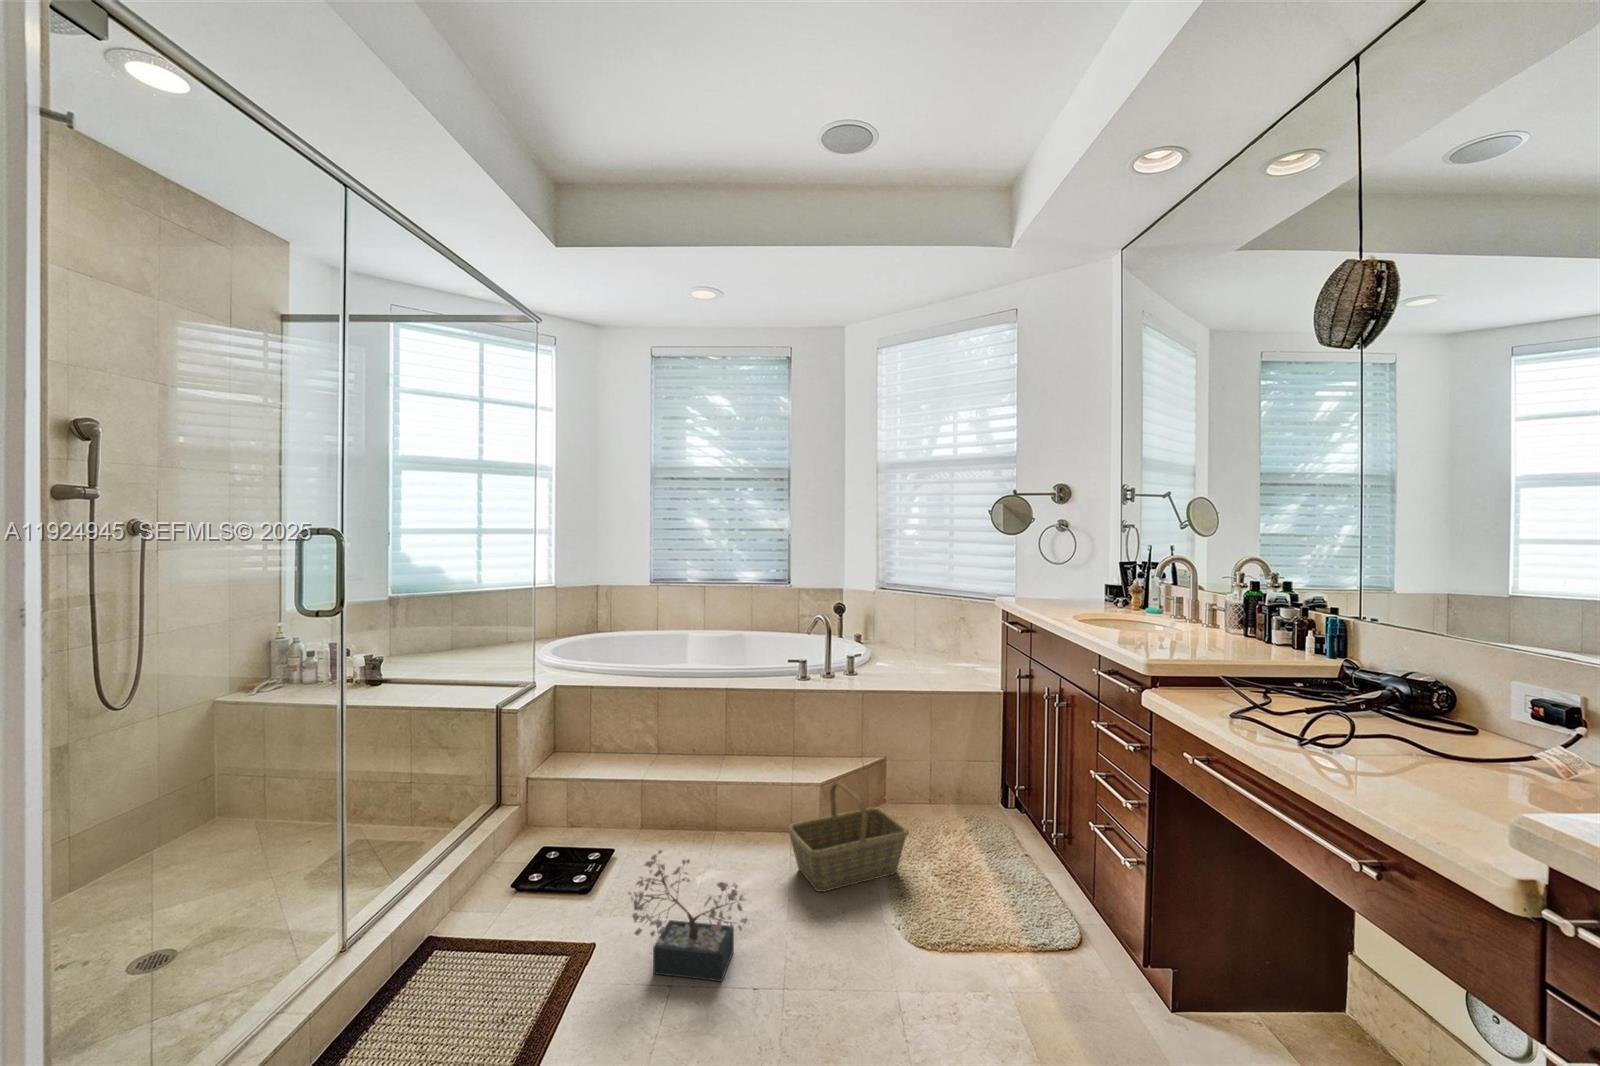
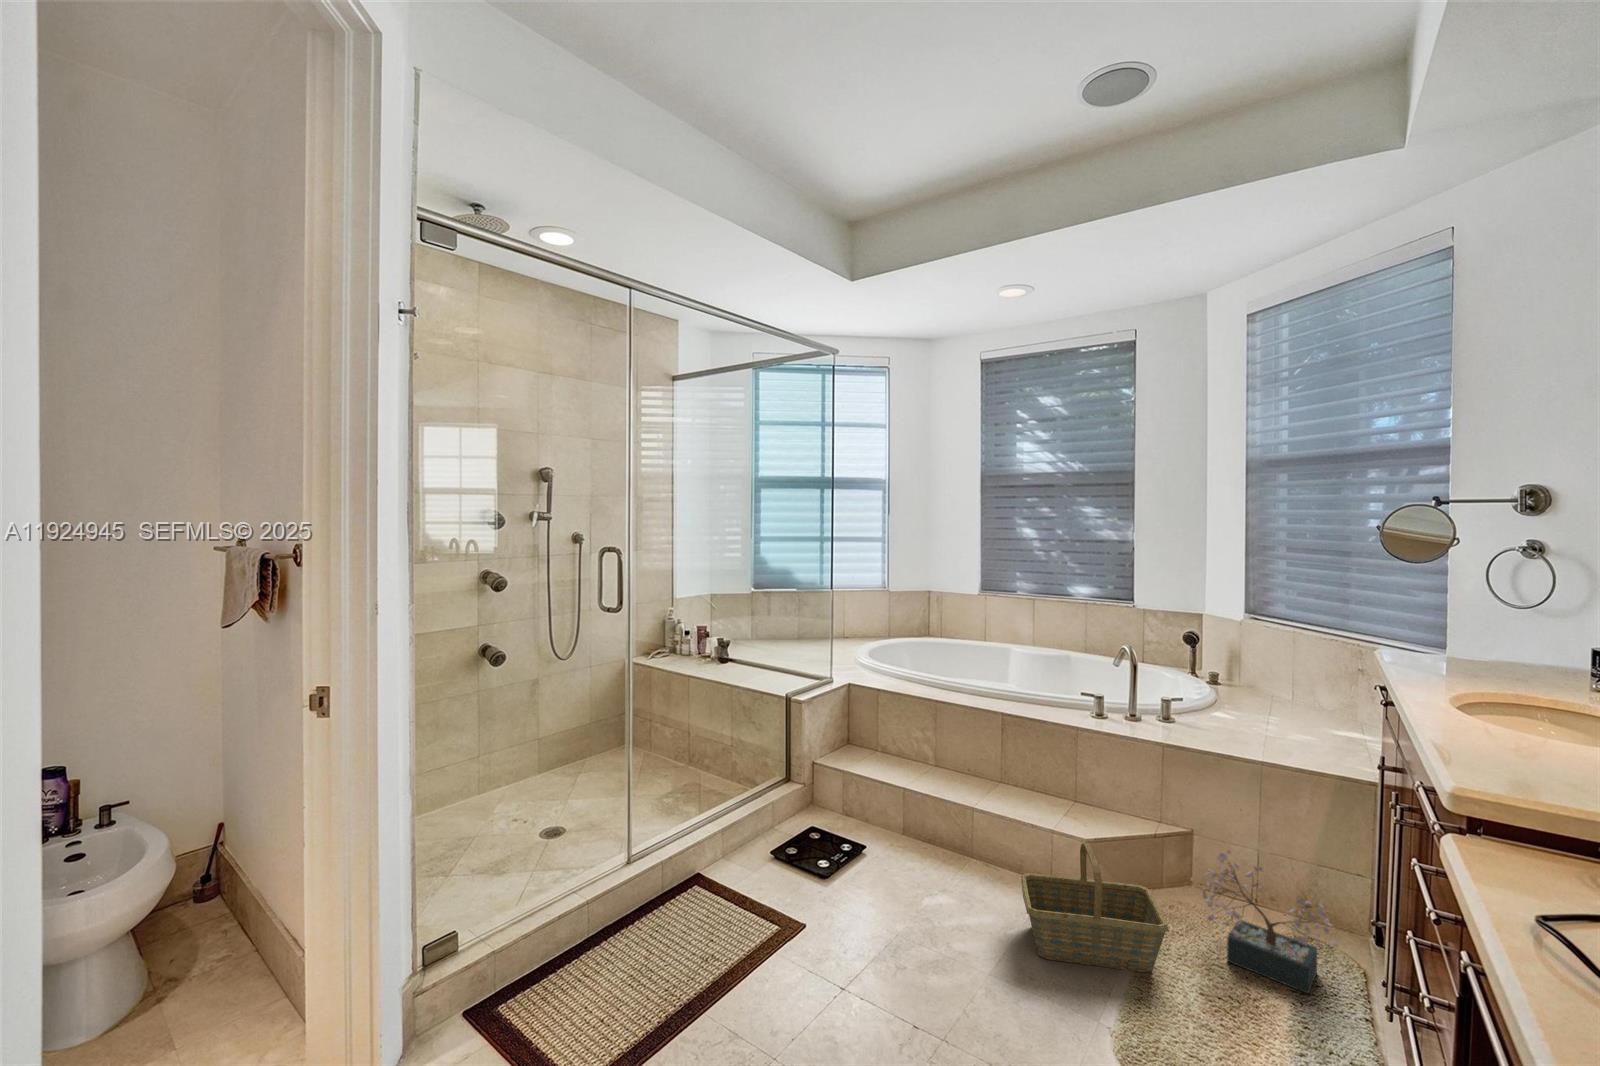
decorative plant: present [628,850,748,981] -> present [1202,851,1339,993]

